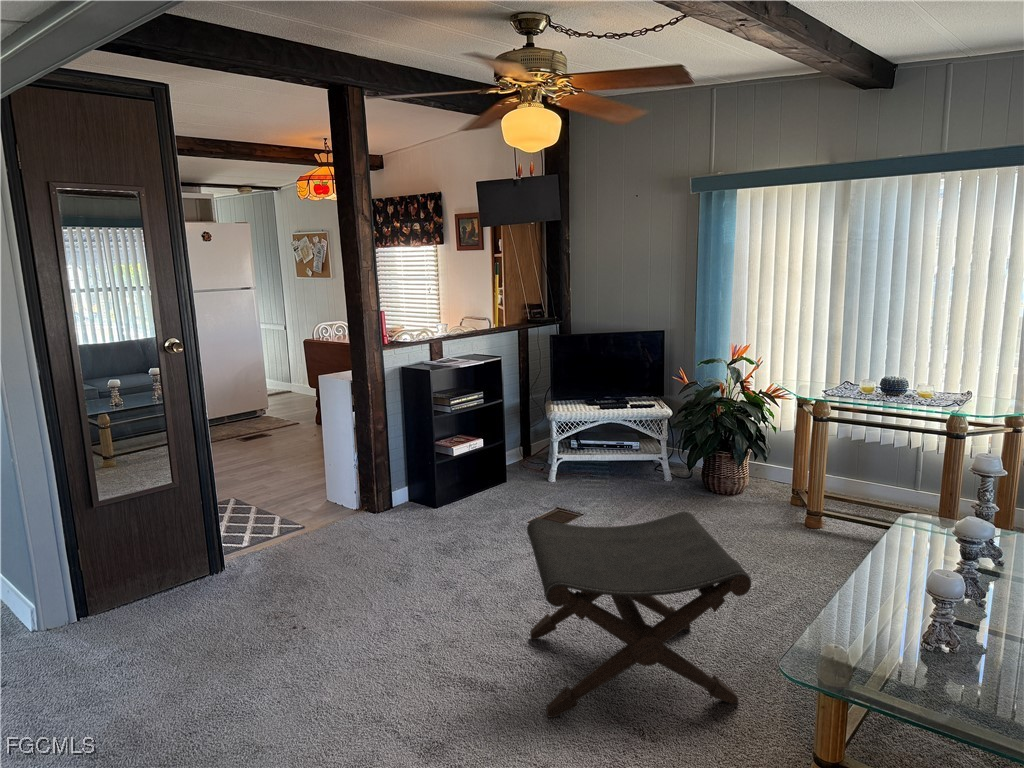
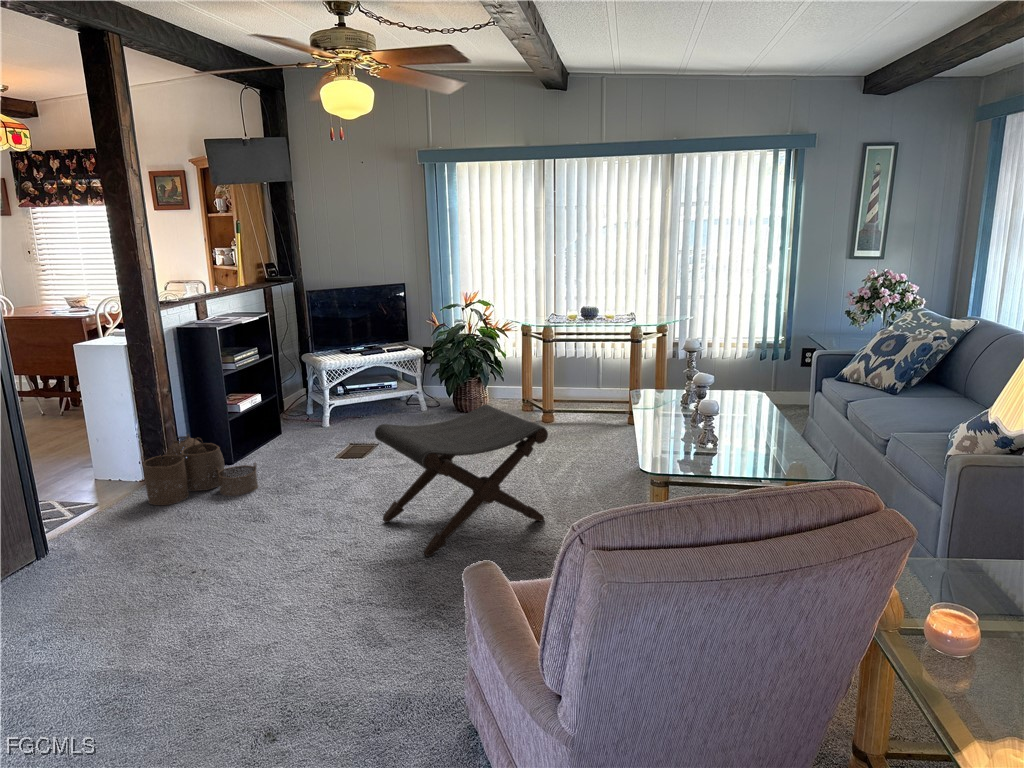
woven basket: none [337,472,442,553] -> present [141,436,258,505]

